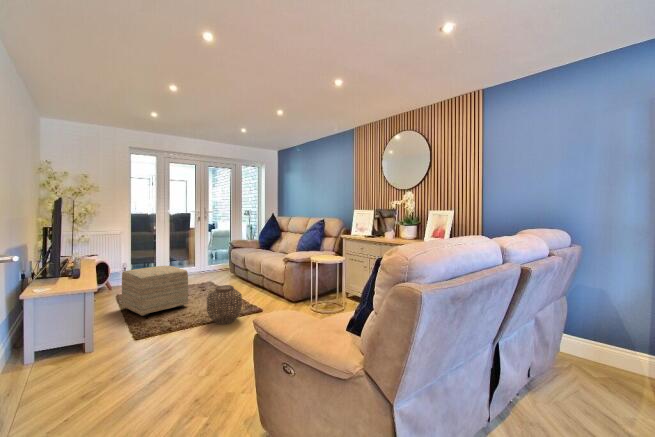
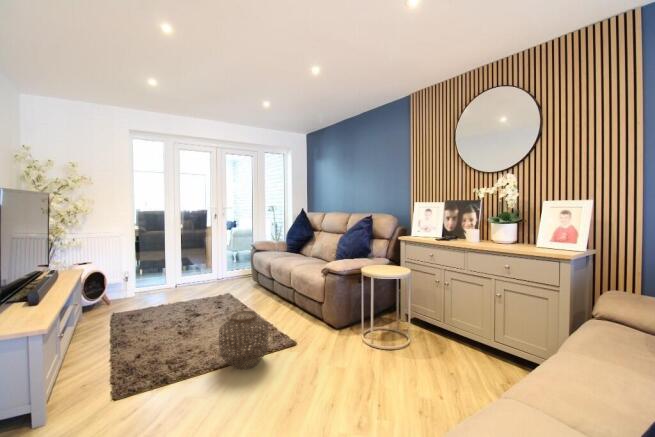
ottoman: present [122,266,188,316] -> none [110,278,197,352]

